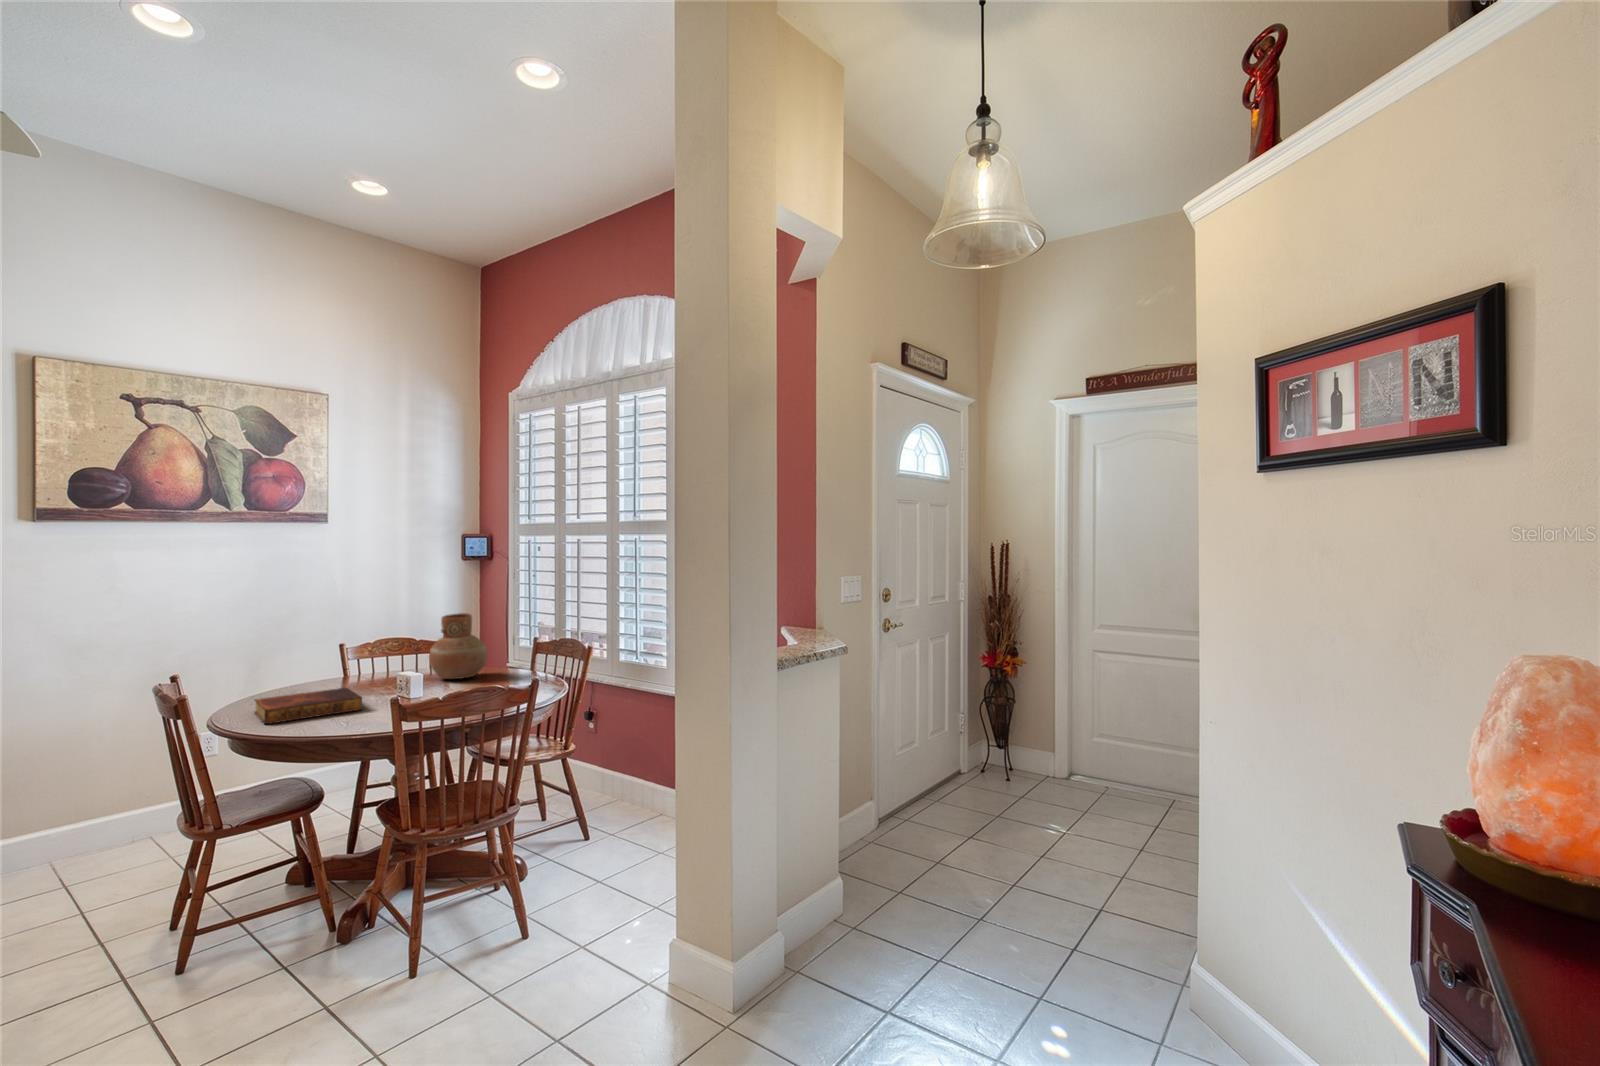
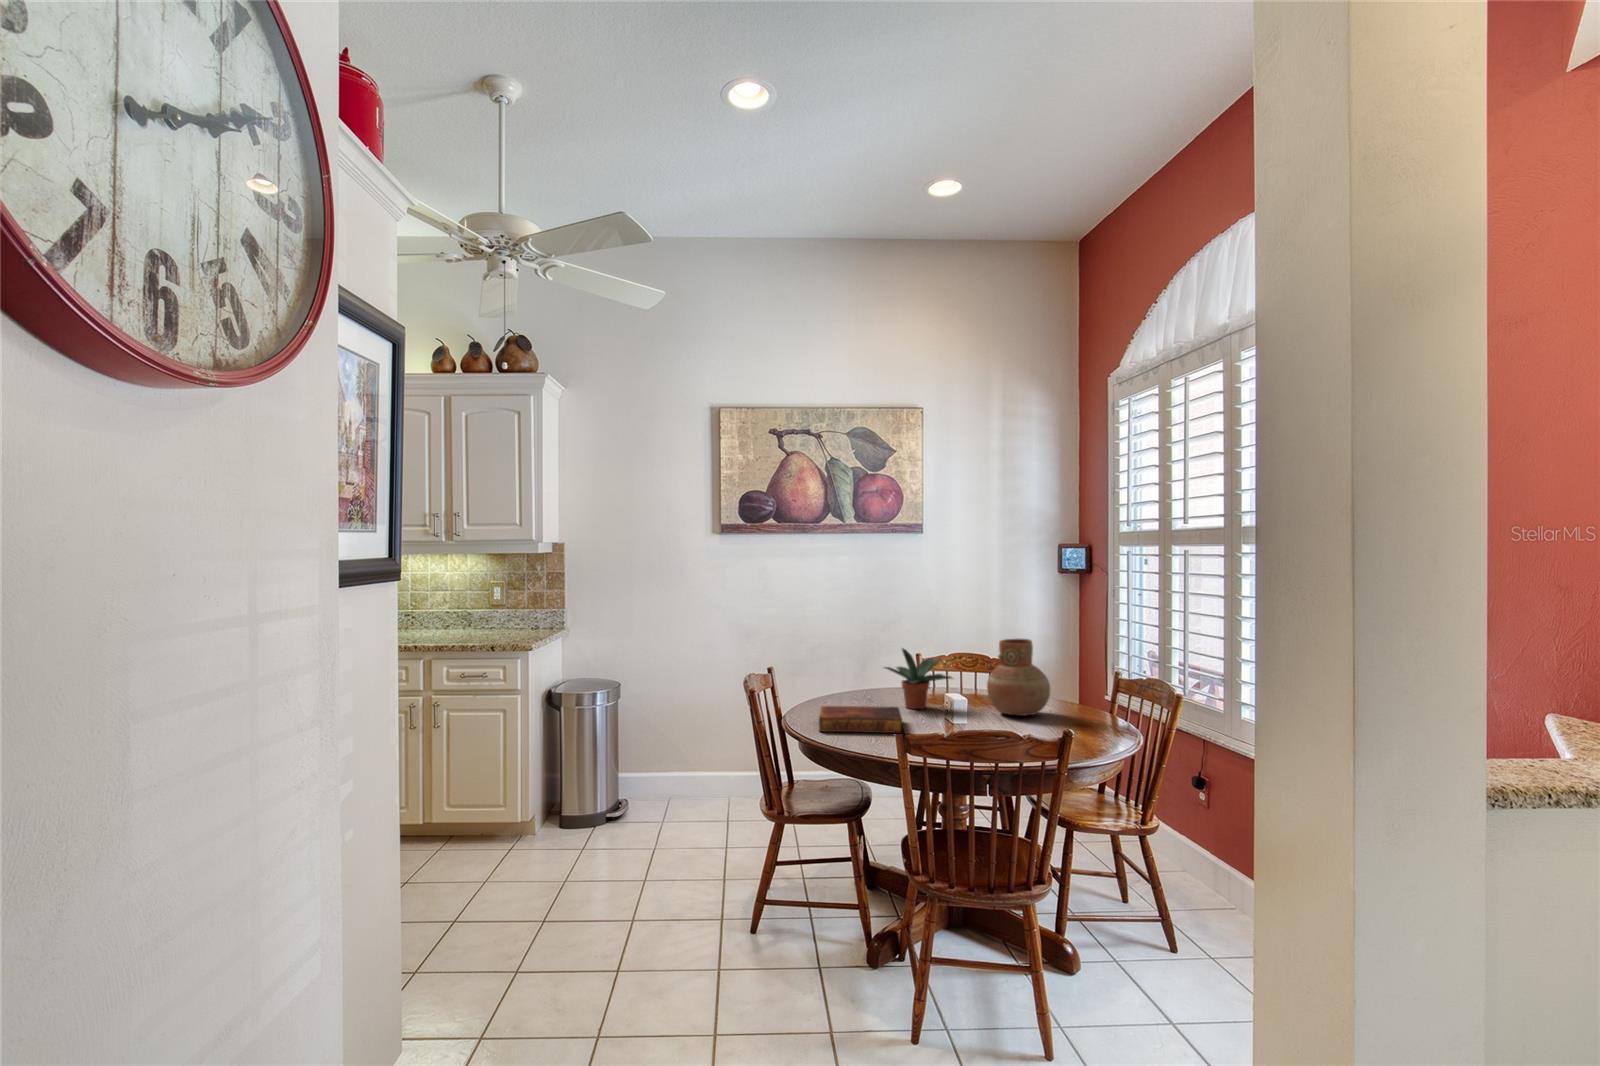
potted plant: none [317,632,395,689] -> present [885,648,952,709]

